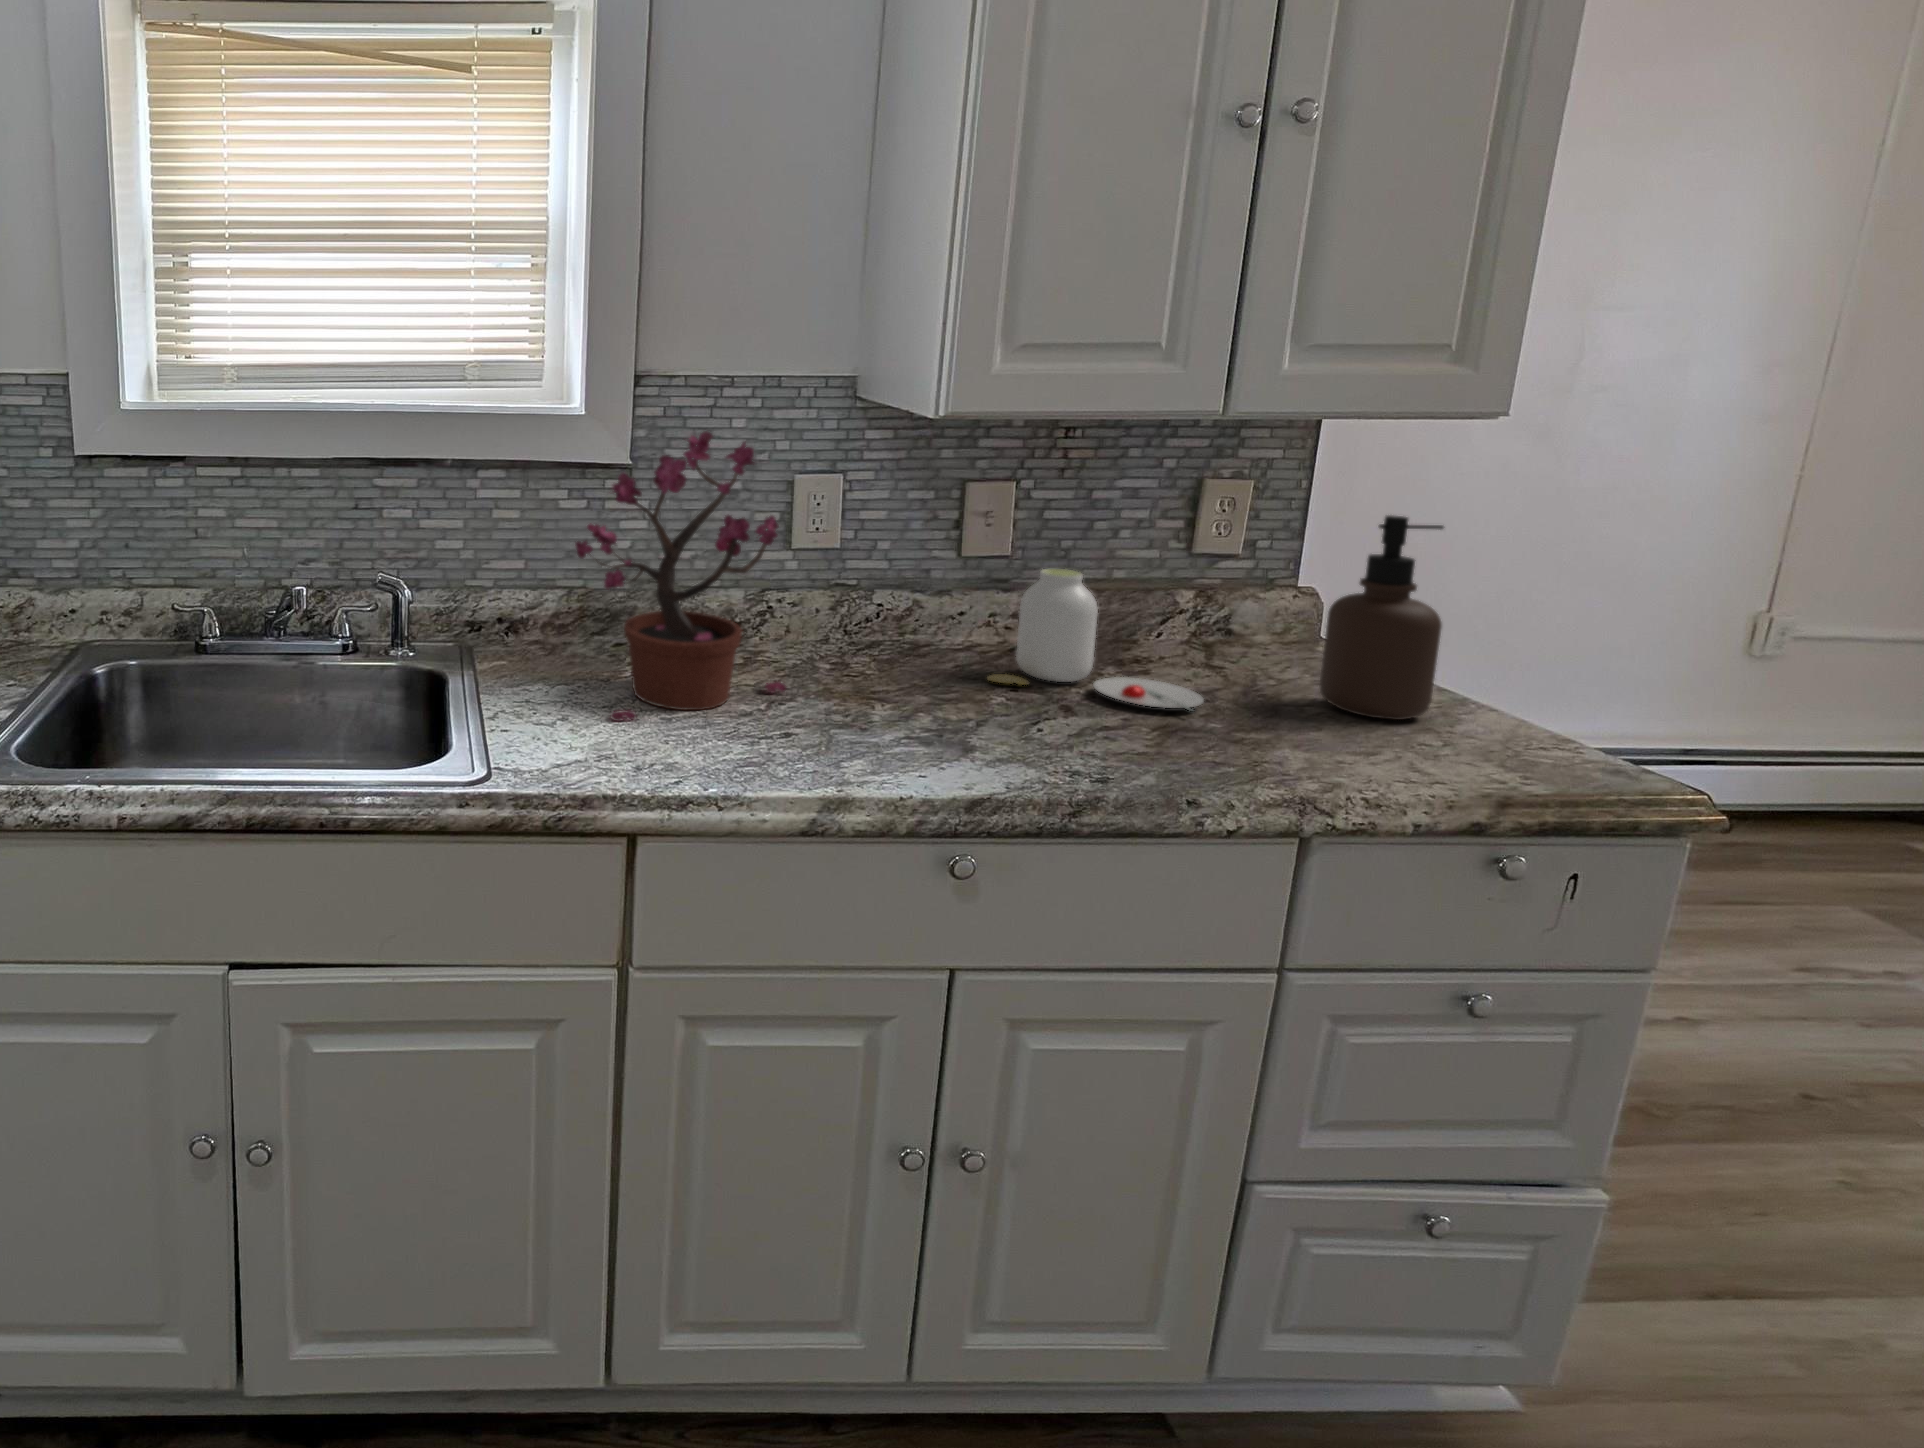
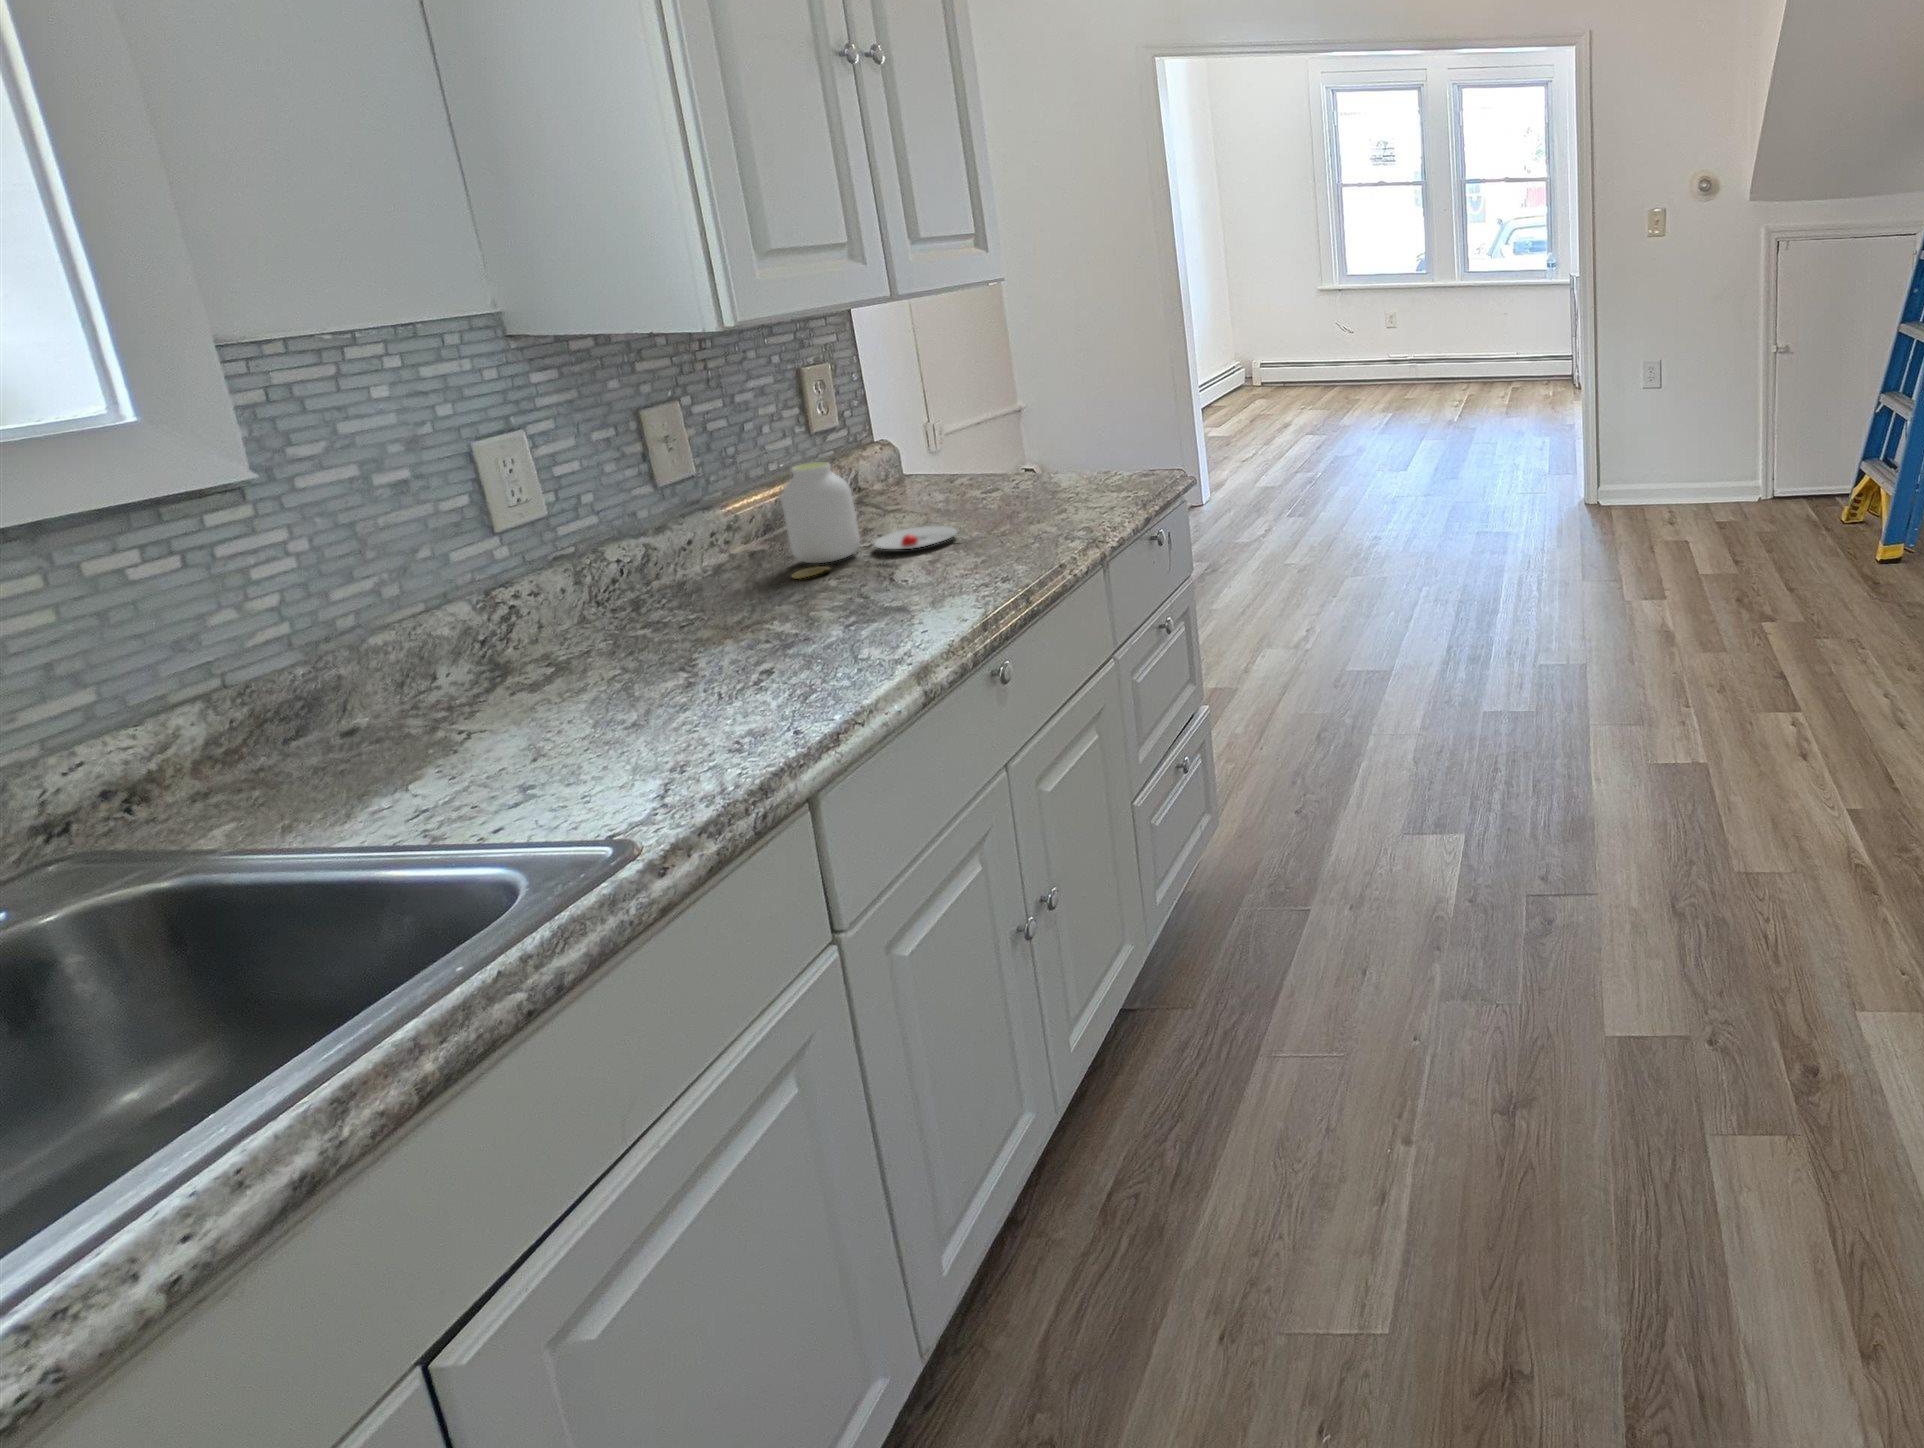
potted plant: present [575,432,786,721] -> none [355,399,678,753]
soap dispenser: present [1320,515,1443,720] -> none [978,364,1050,505]

